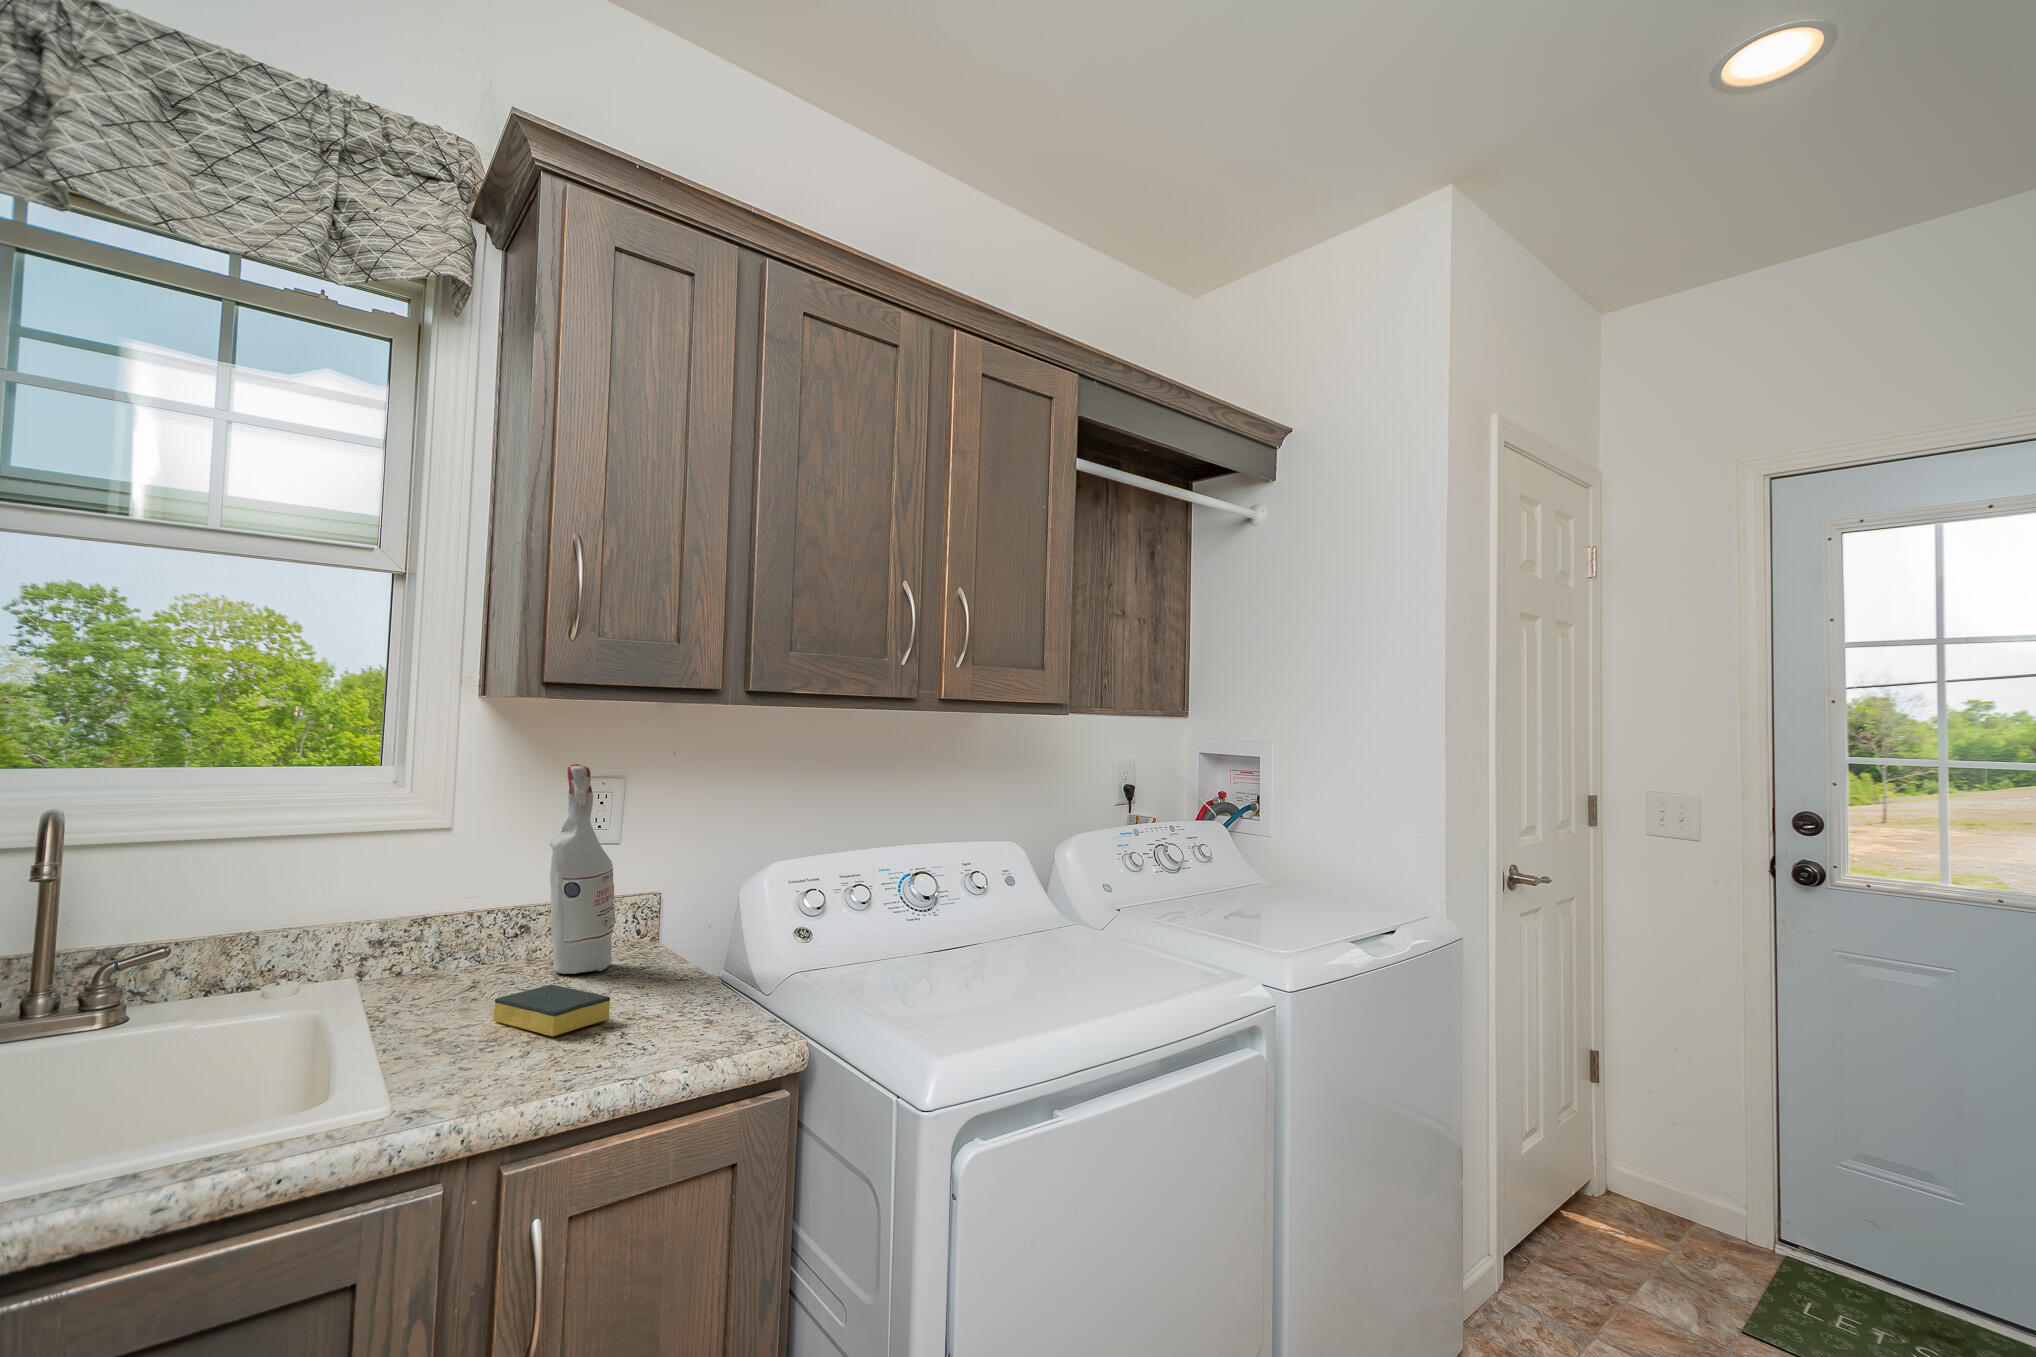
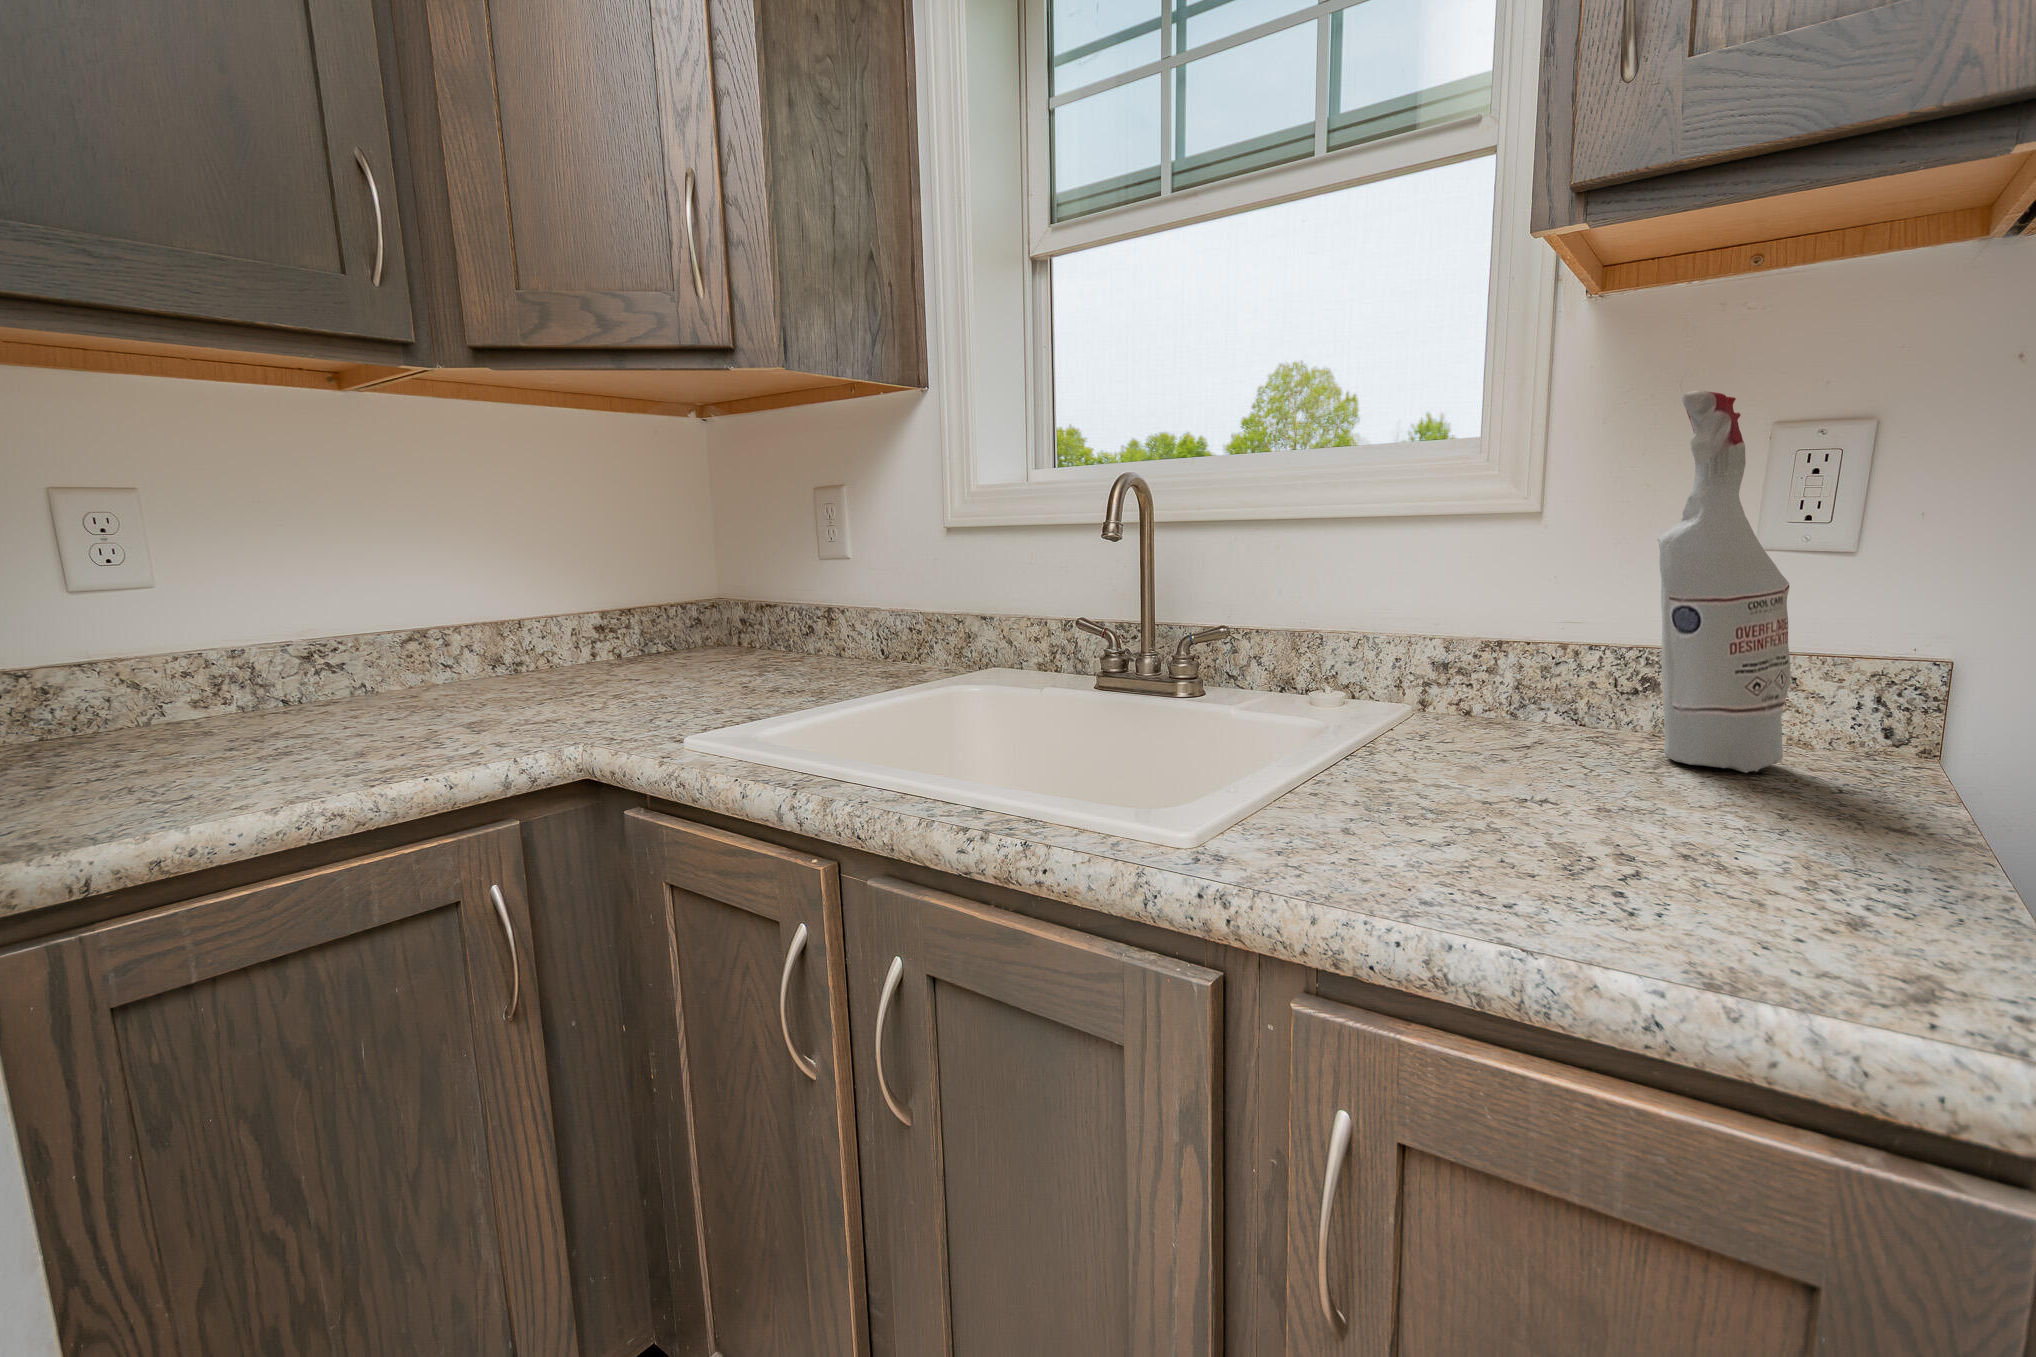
sponge: present [493,984,610,1036] -> none [1475,757,1642,842]

